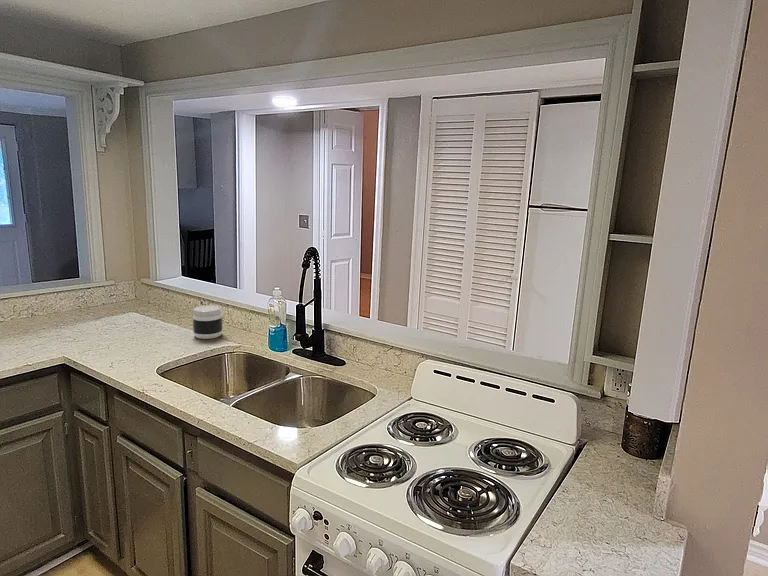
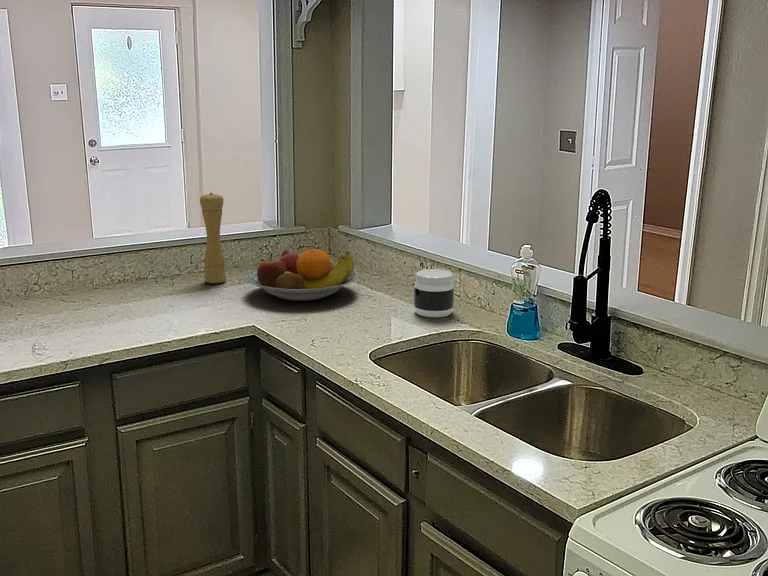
pepper mill: none [16,258,43,327] -> present [200,193,226,283]
fruit bowl: none [59,296,151,335] -> present [247,249,357,301]

